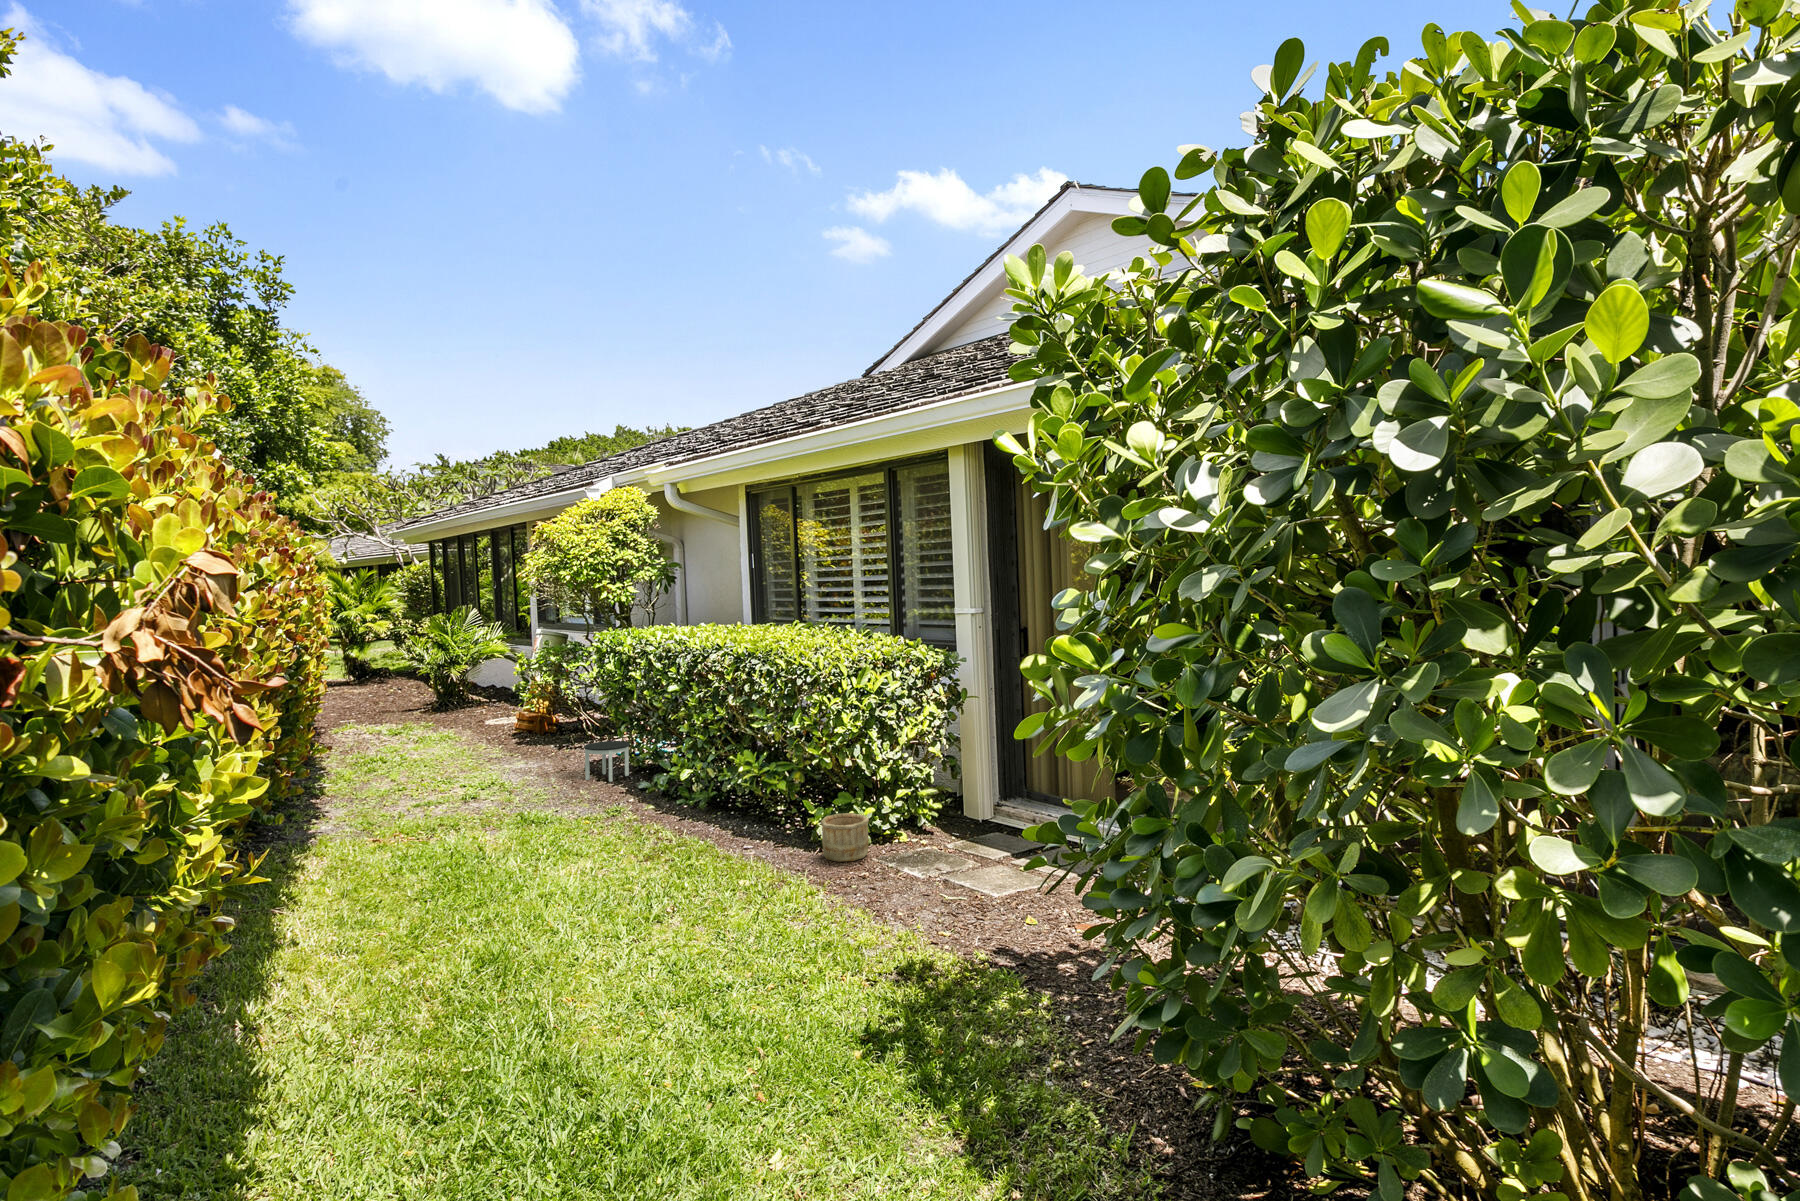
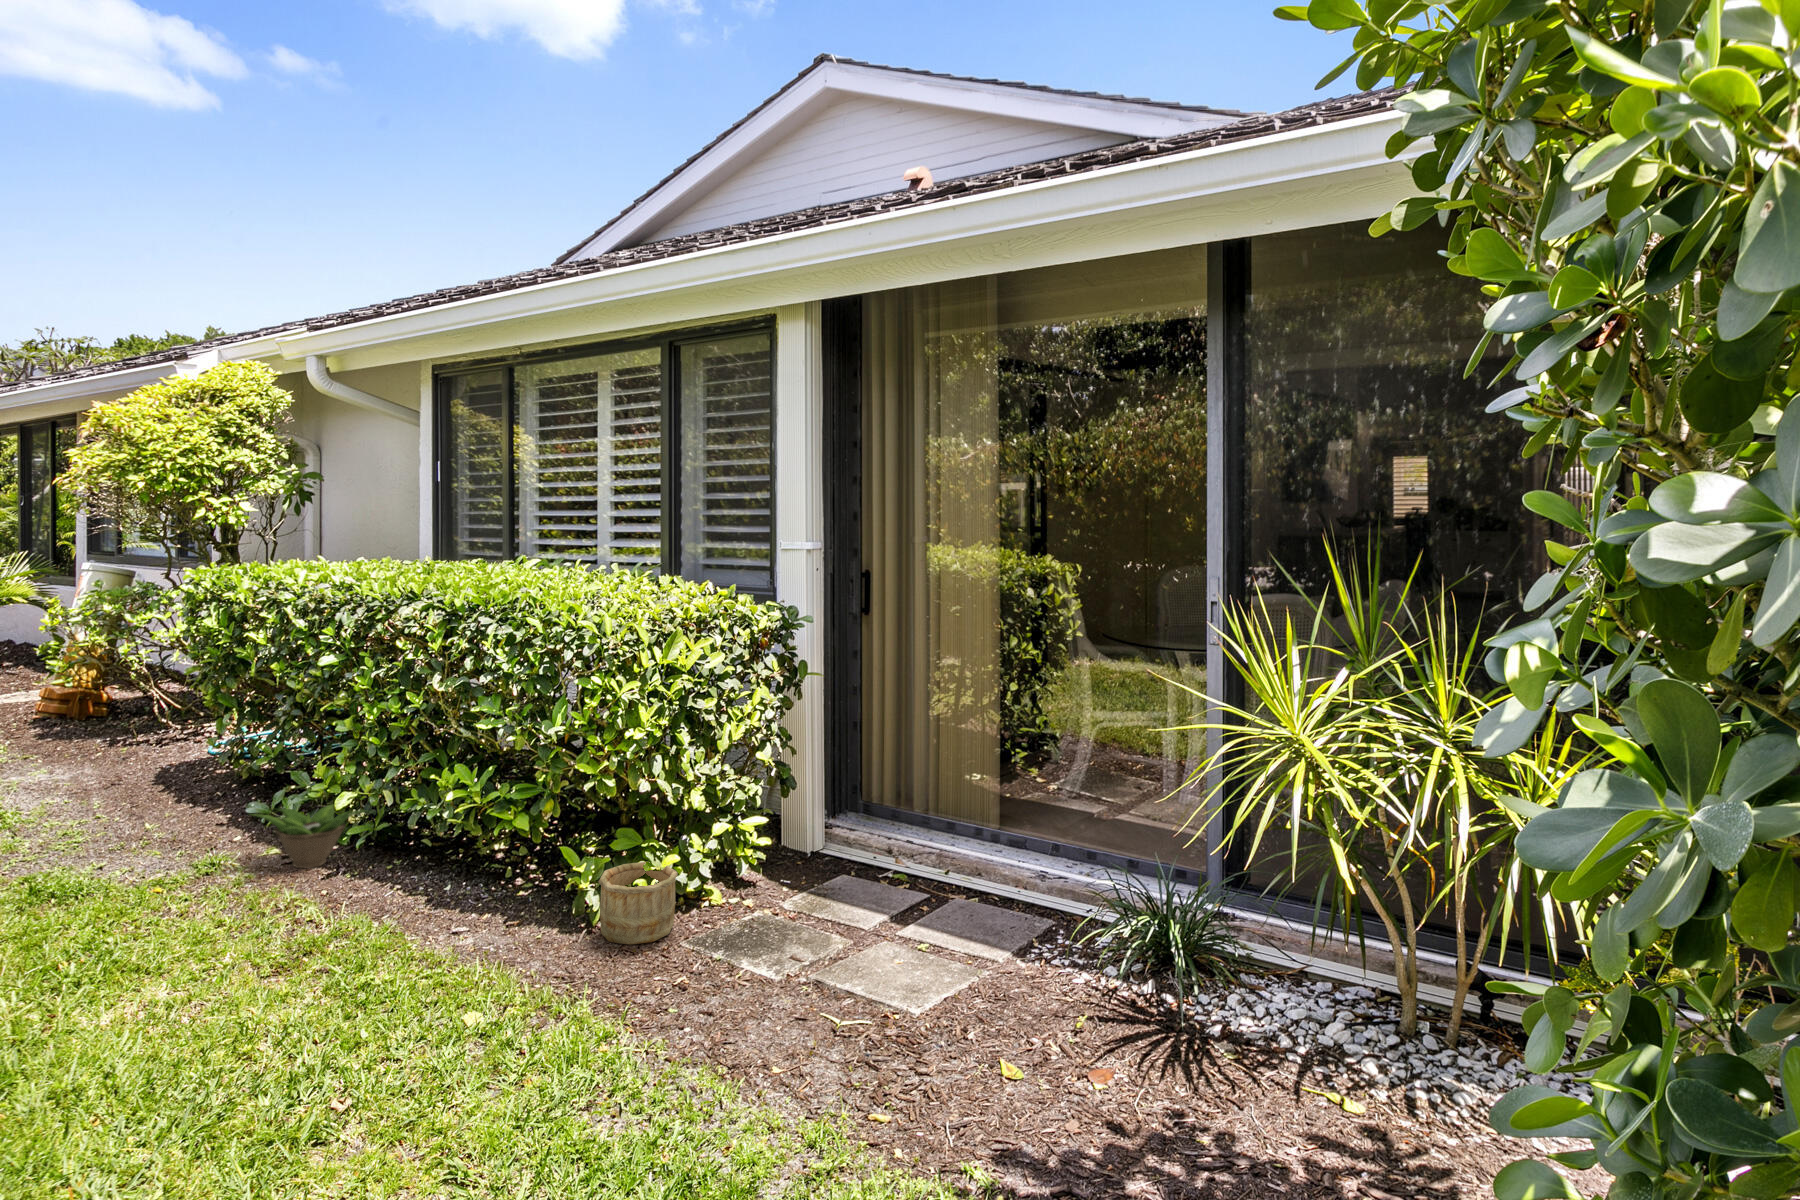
round table: present [584,741,629,782] -> none [153,739,240,806]
decorative plant: none [635,778,698,816] -> present [253,805,365,868]

